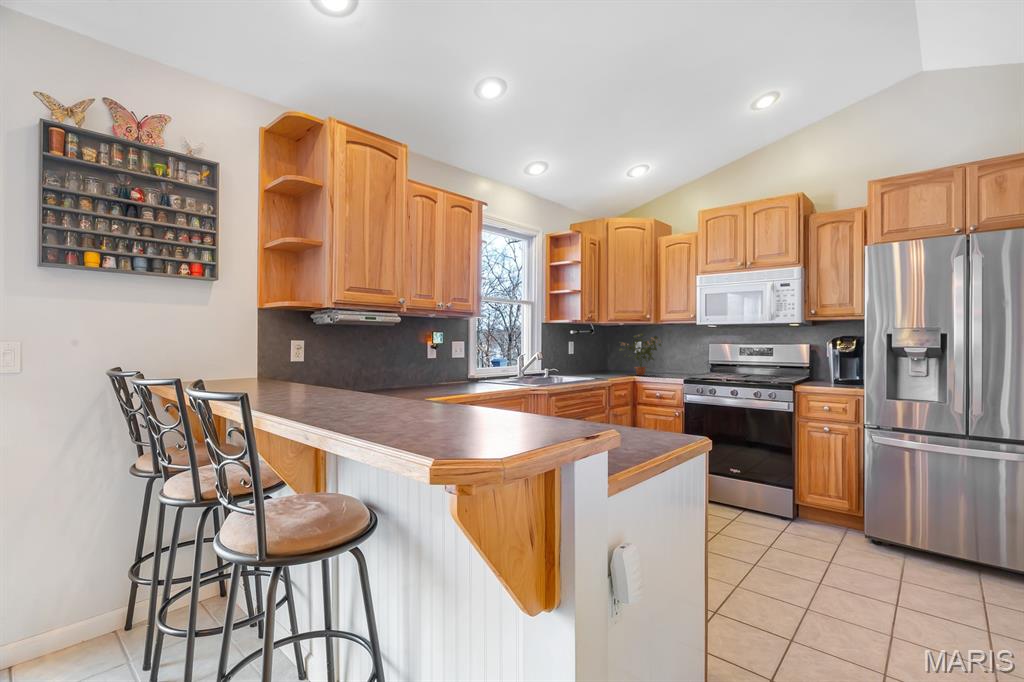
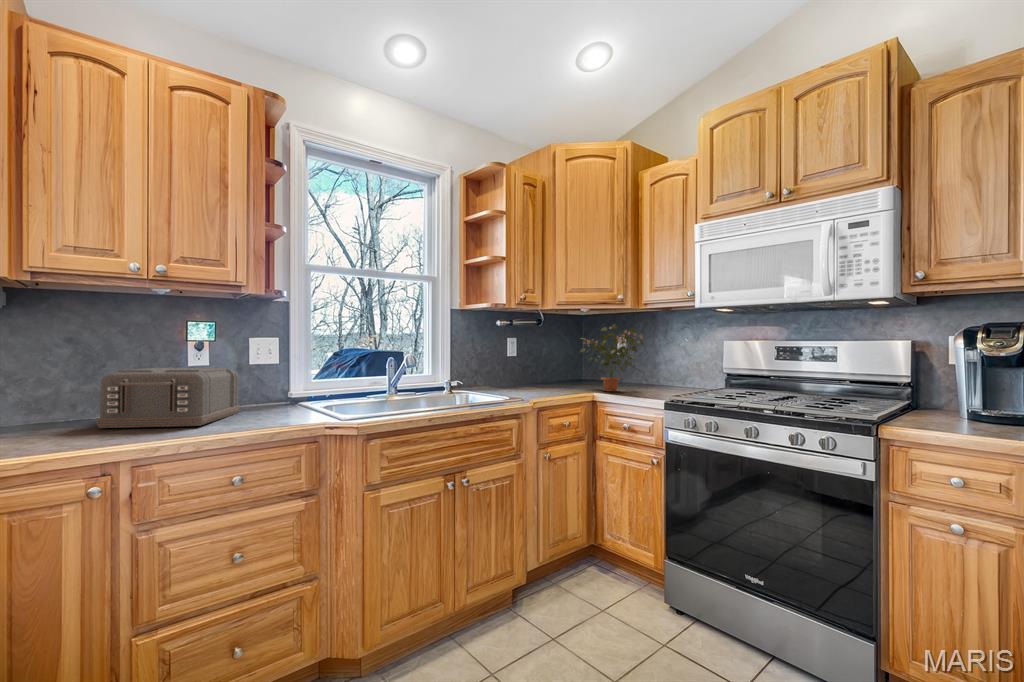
toaster: none [421,360,475,391] -> present [97,367,240,428]

